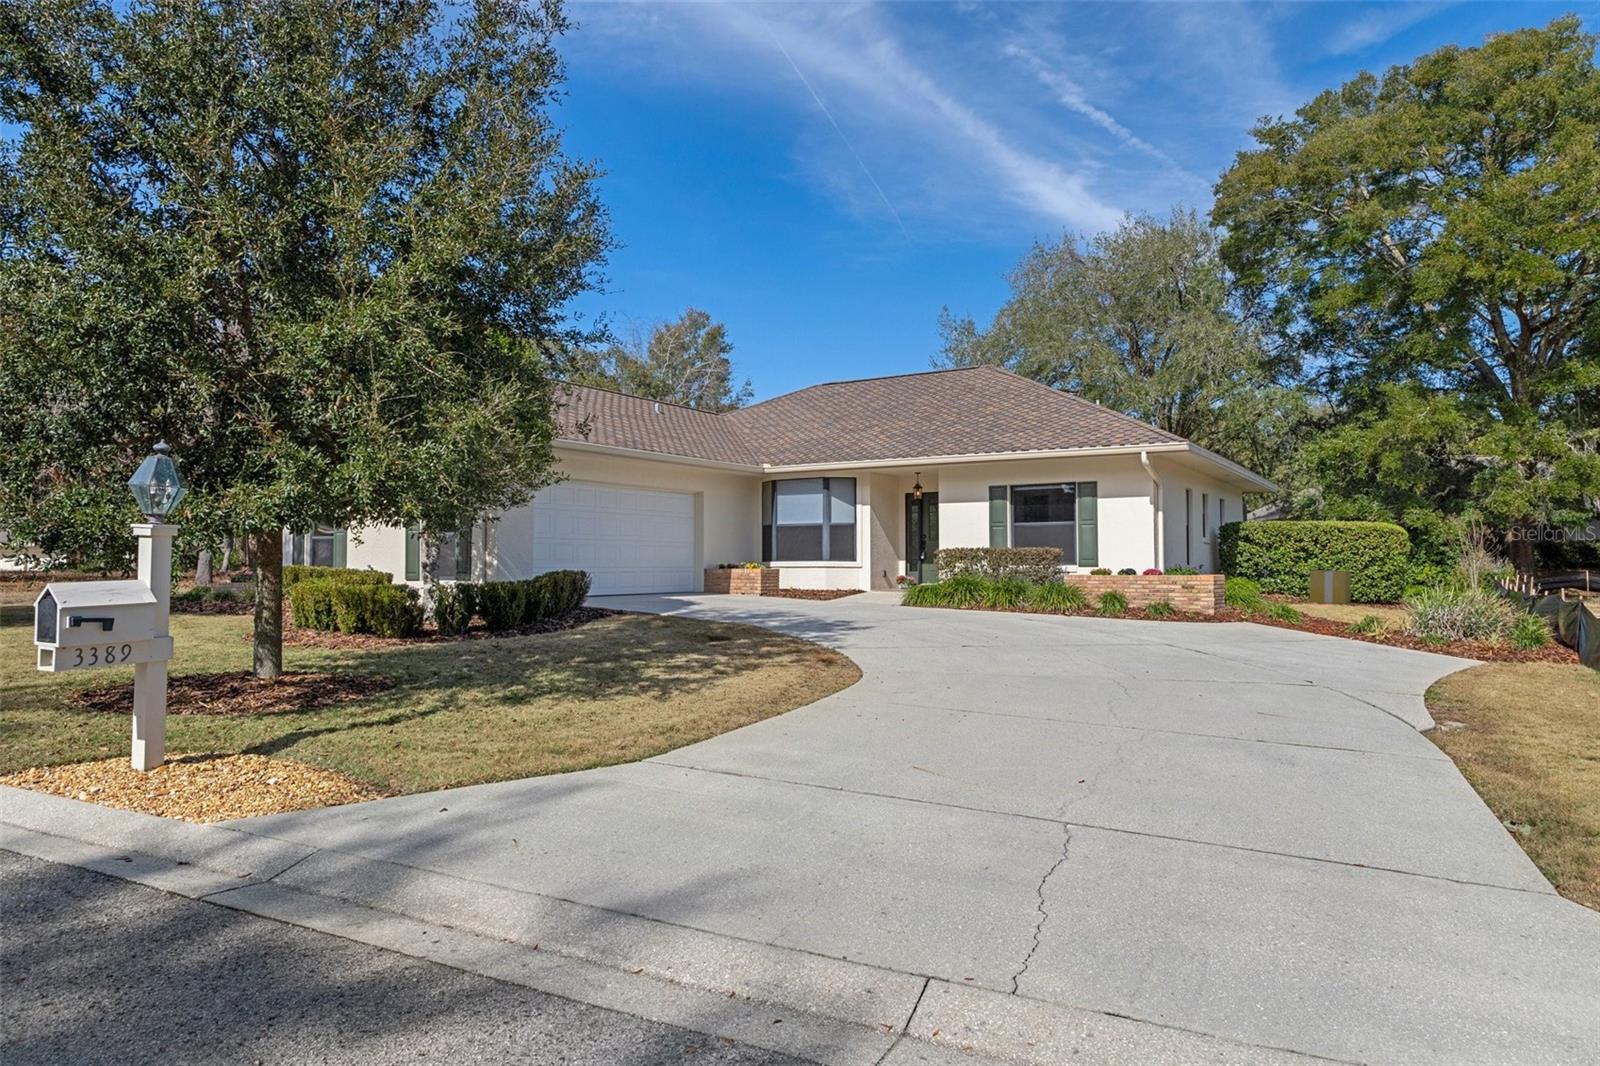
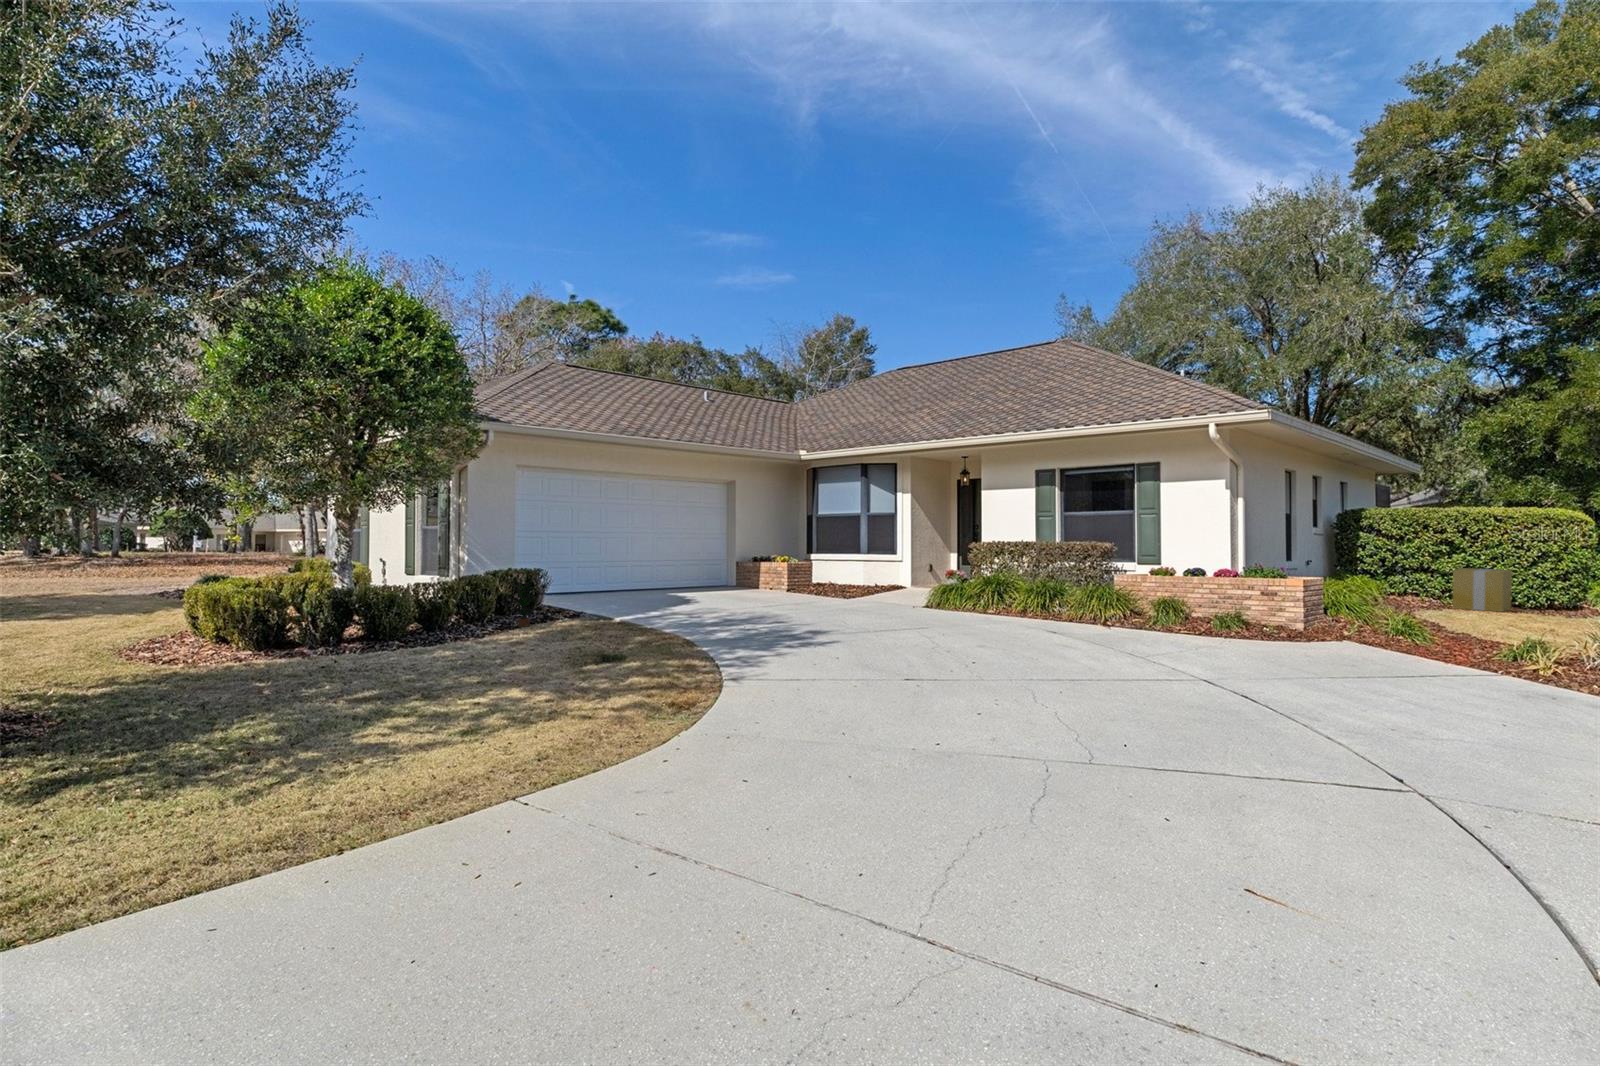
potted plant: none [559,582,585,622] -> present [511,583,537,627]

